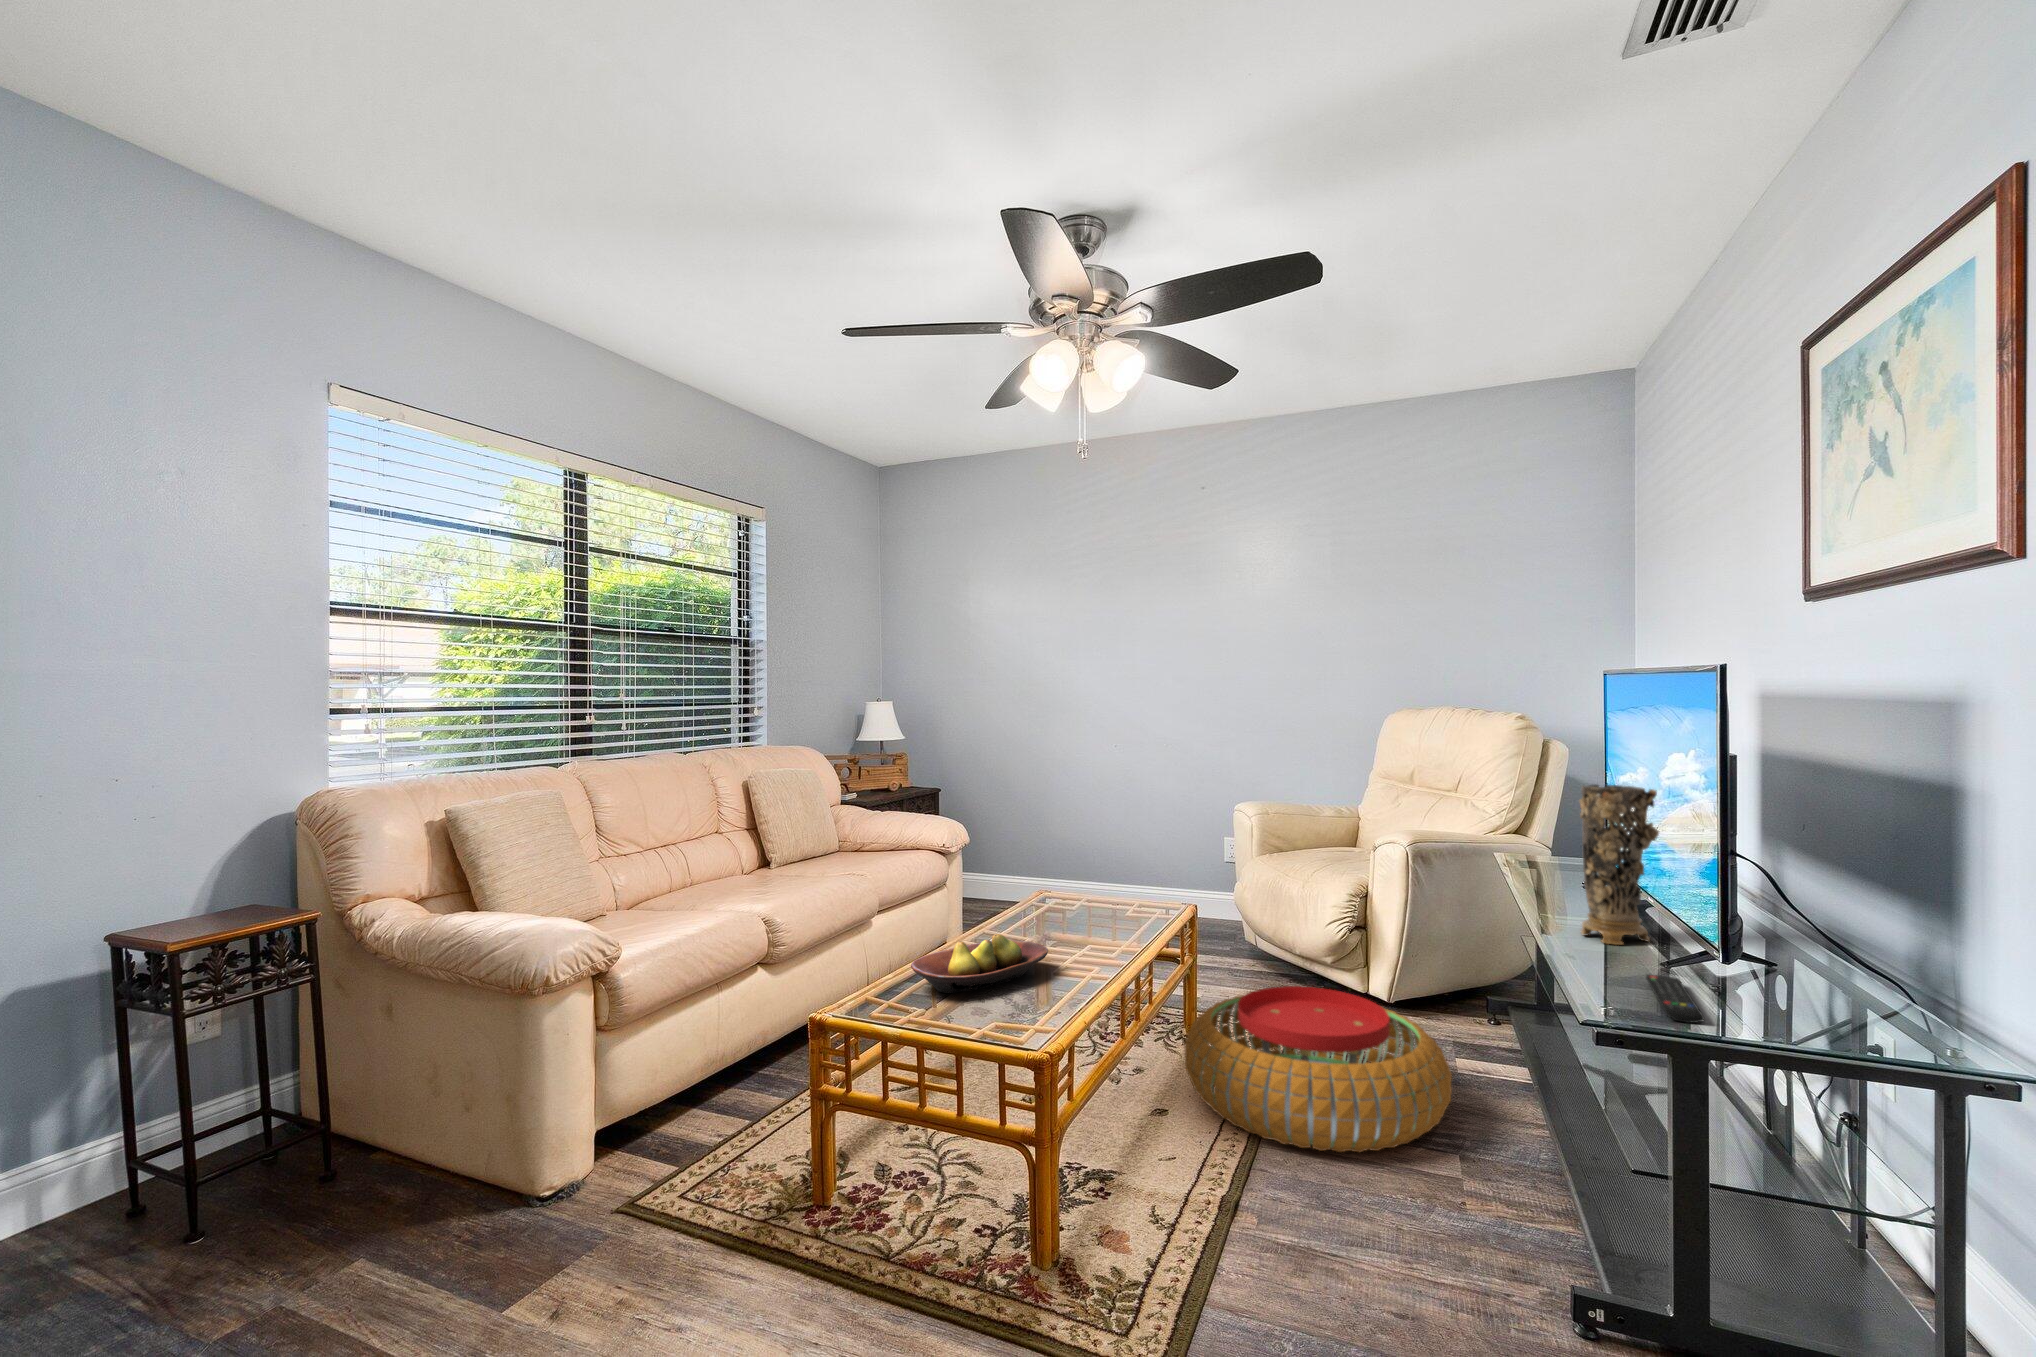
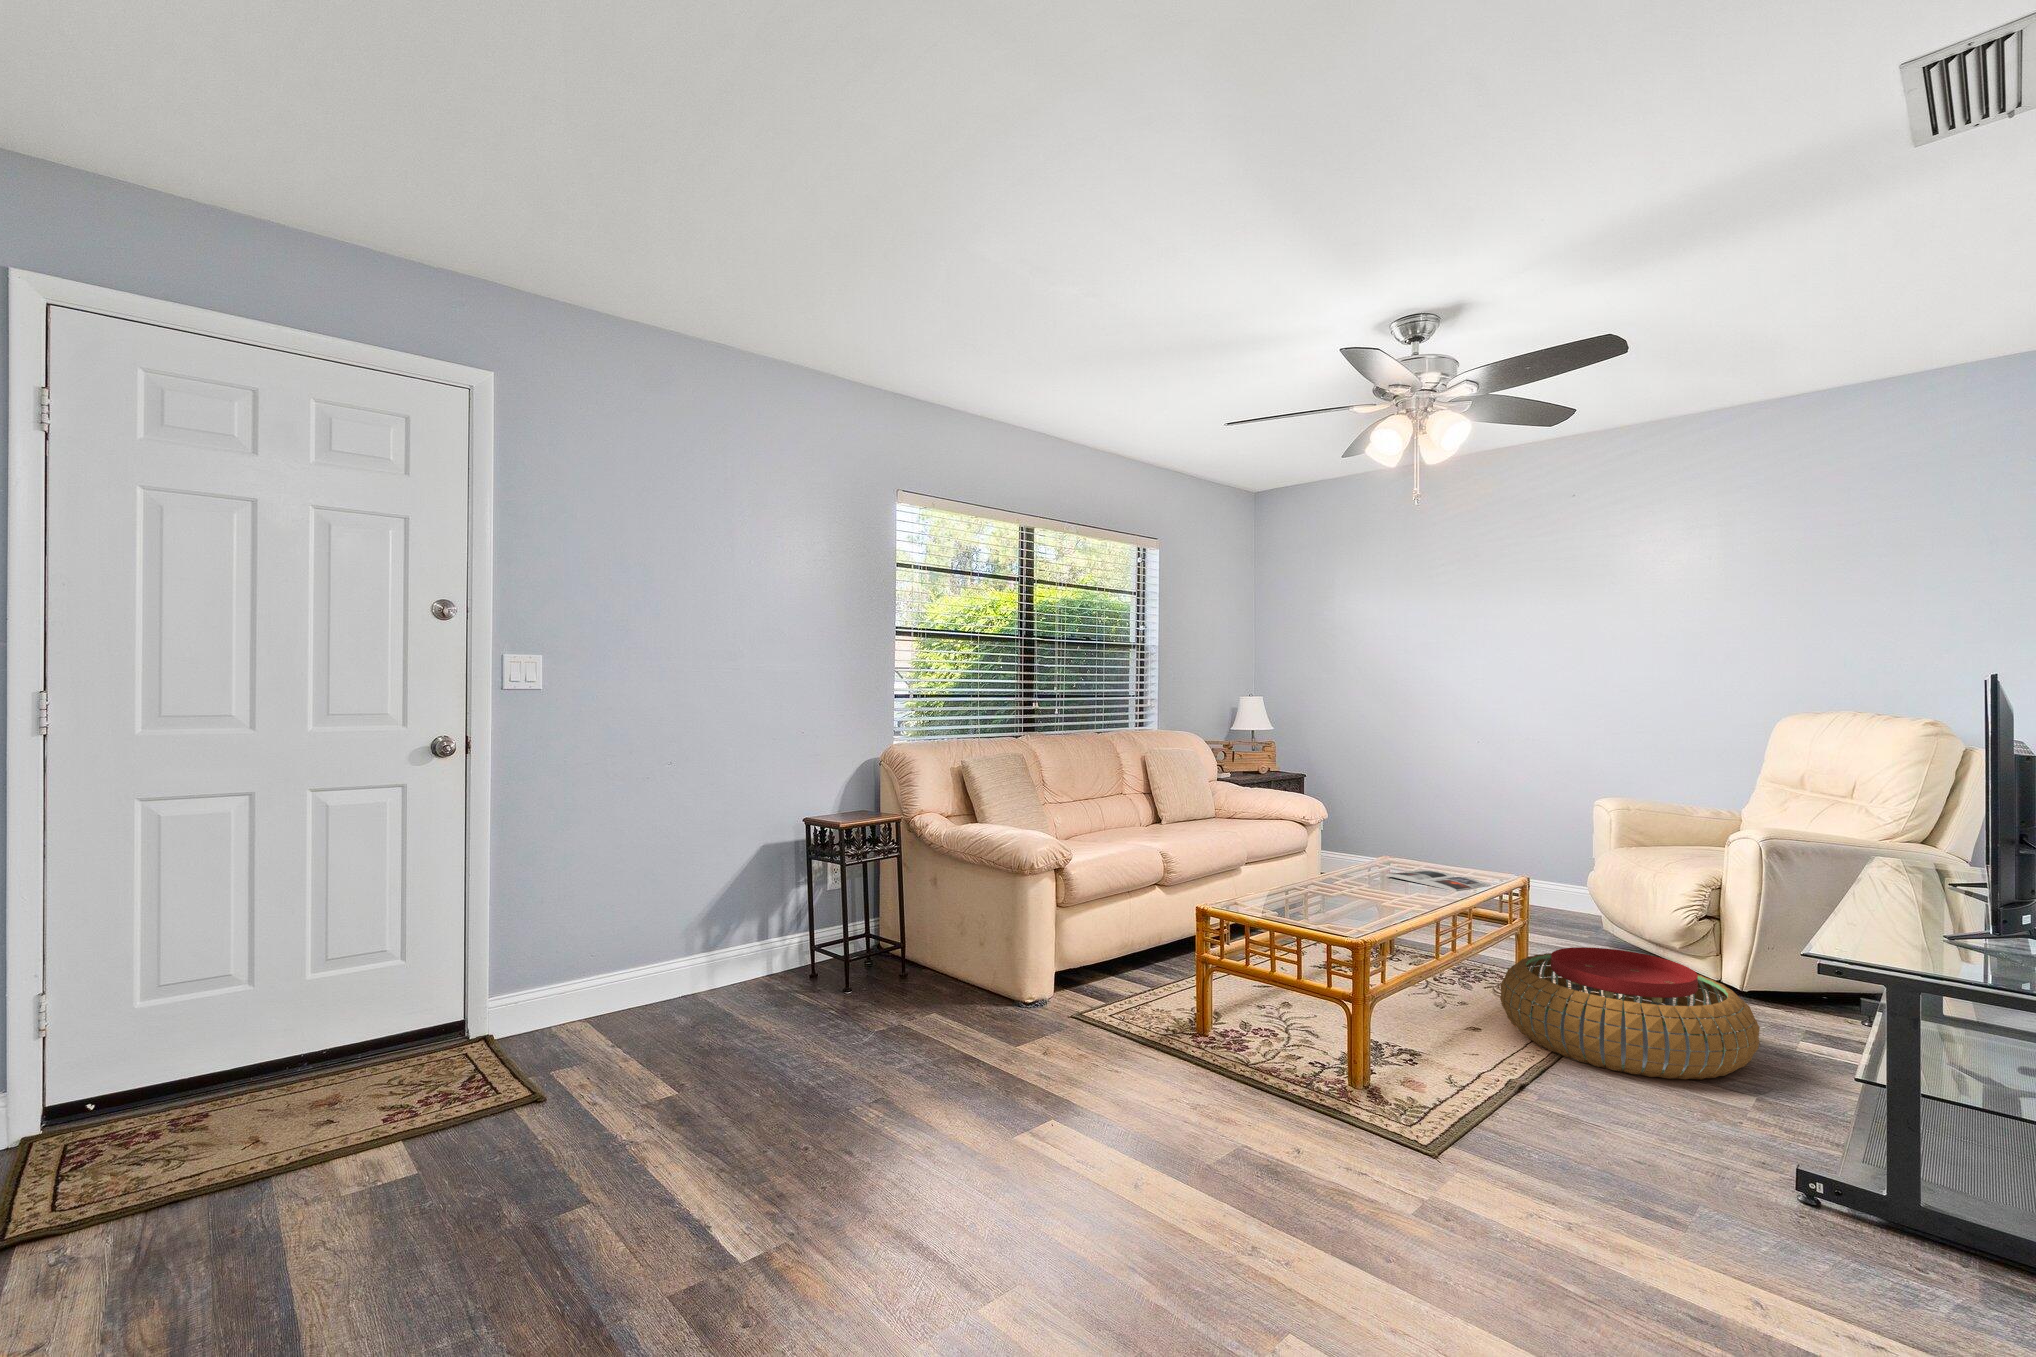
decorative vase: present [1580,784,1659,945] -> none [1879,780,1961,922]
magazine: none [1046,907,1165,936] -> present [1386,870,1491,891]
fruit bowl: present [911,934,1048,993] -> none [1269,871,1379,908]
remote control: present [1646,975,1704,1023] -> none [1884,934,1932,962]

